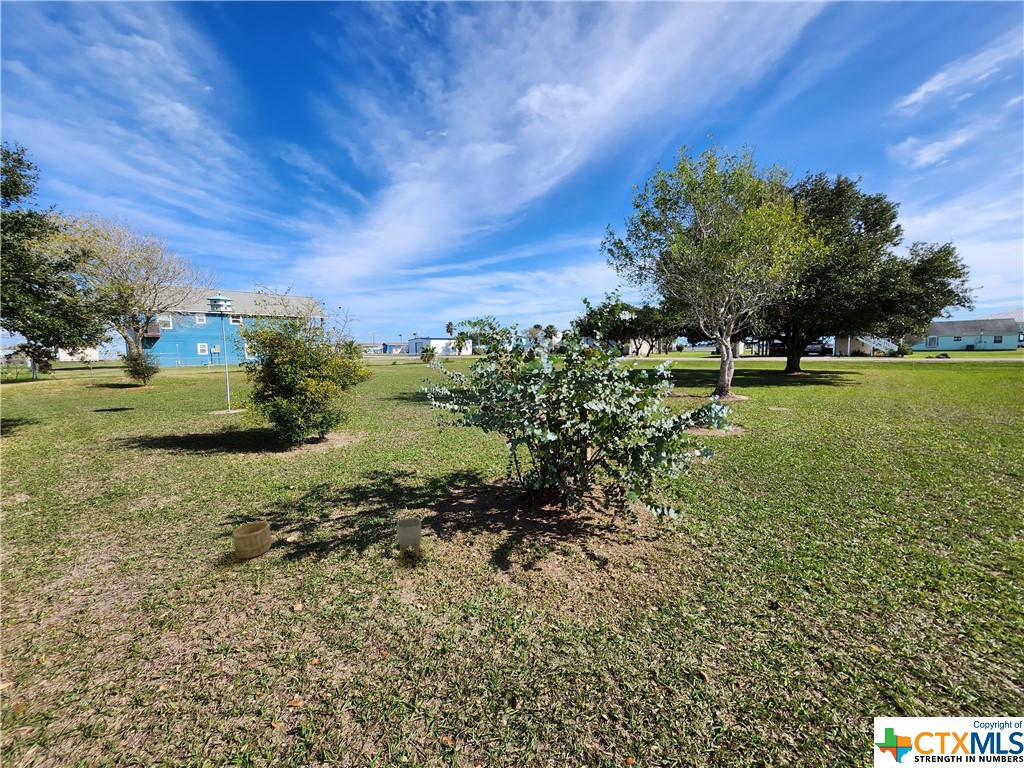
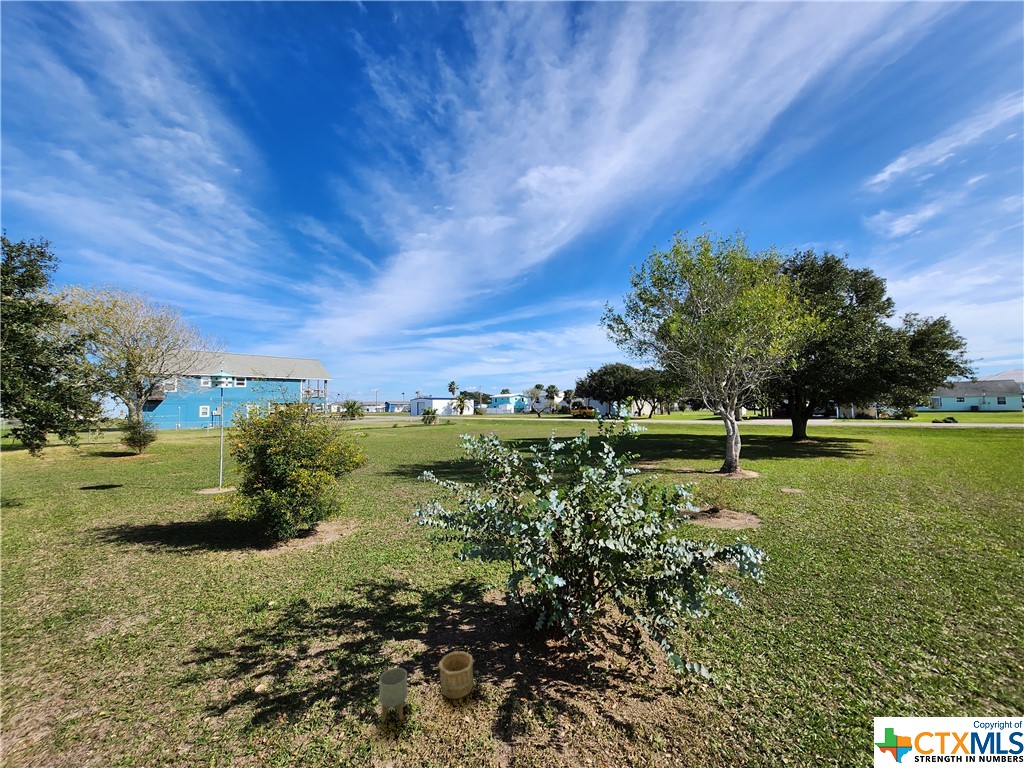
wooden bucket: present [232,521,271,559] -> present [439,651,473,699]

